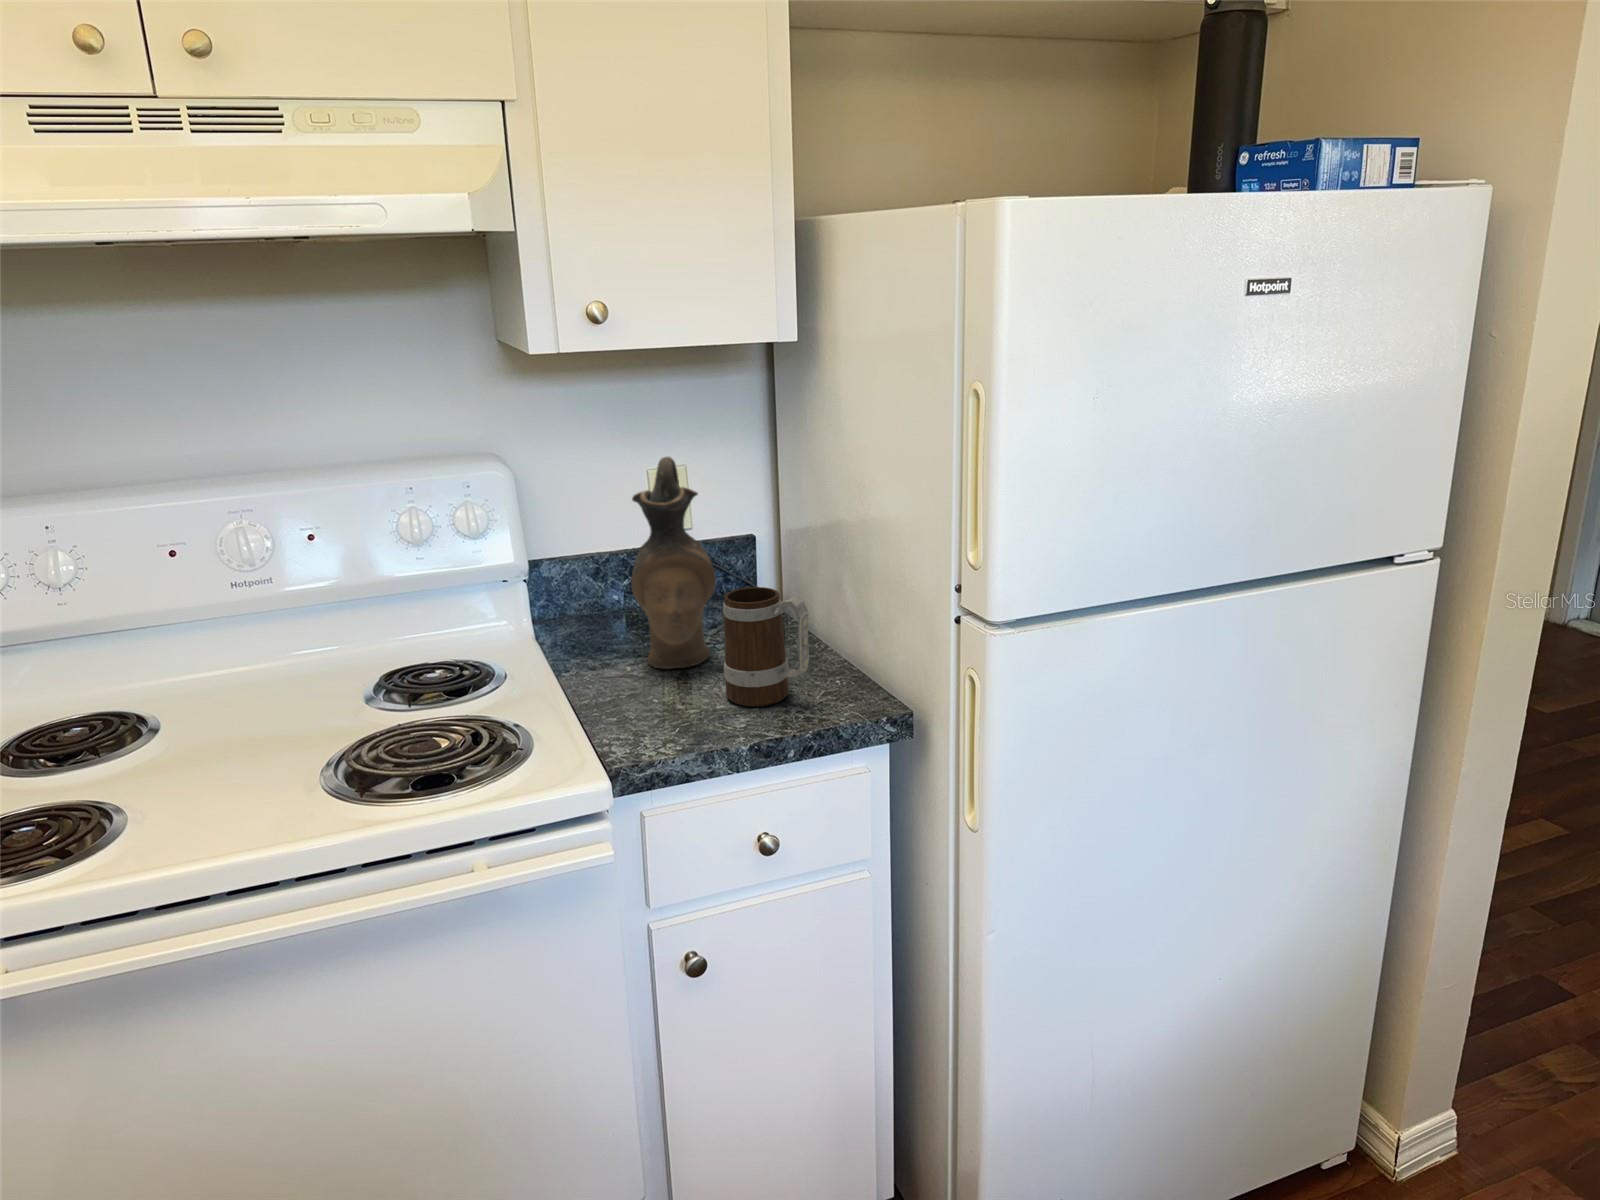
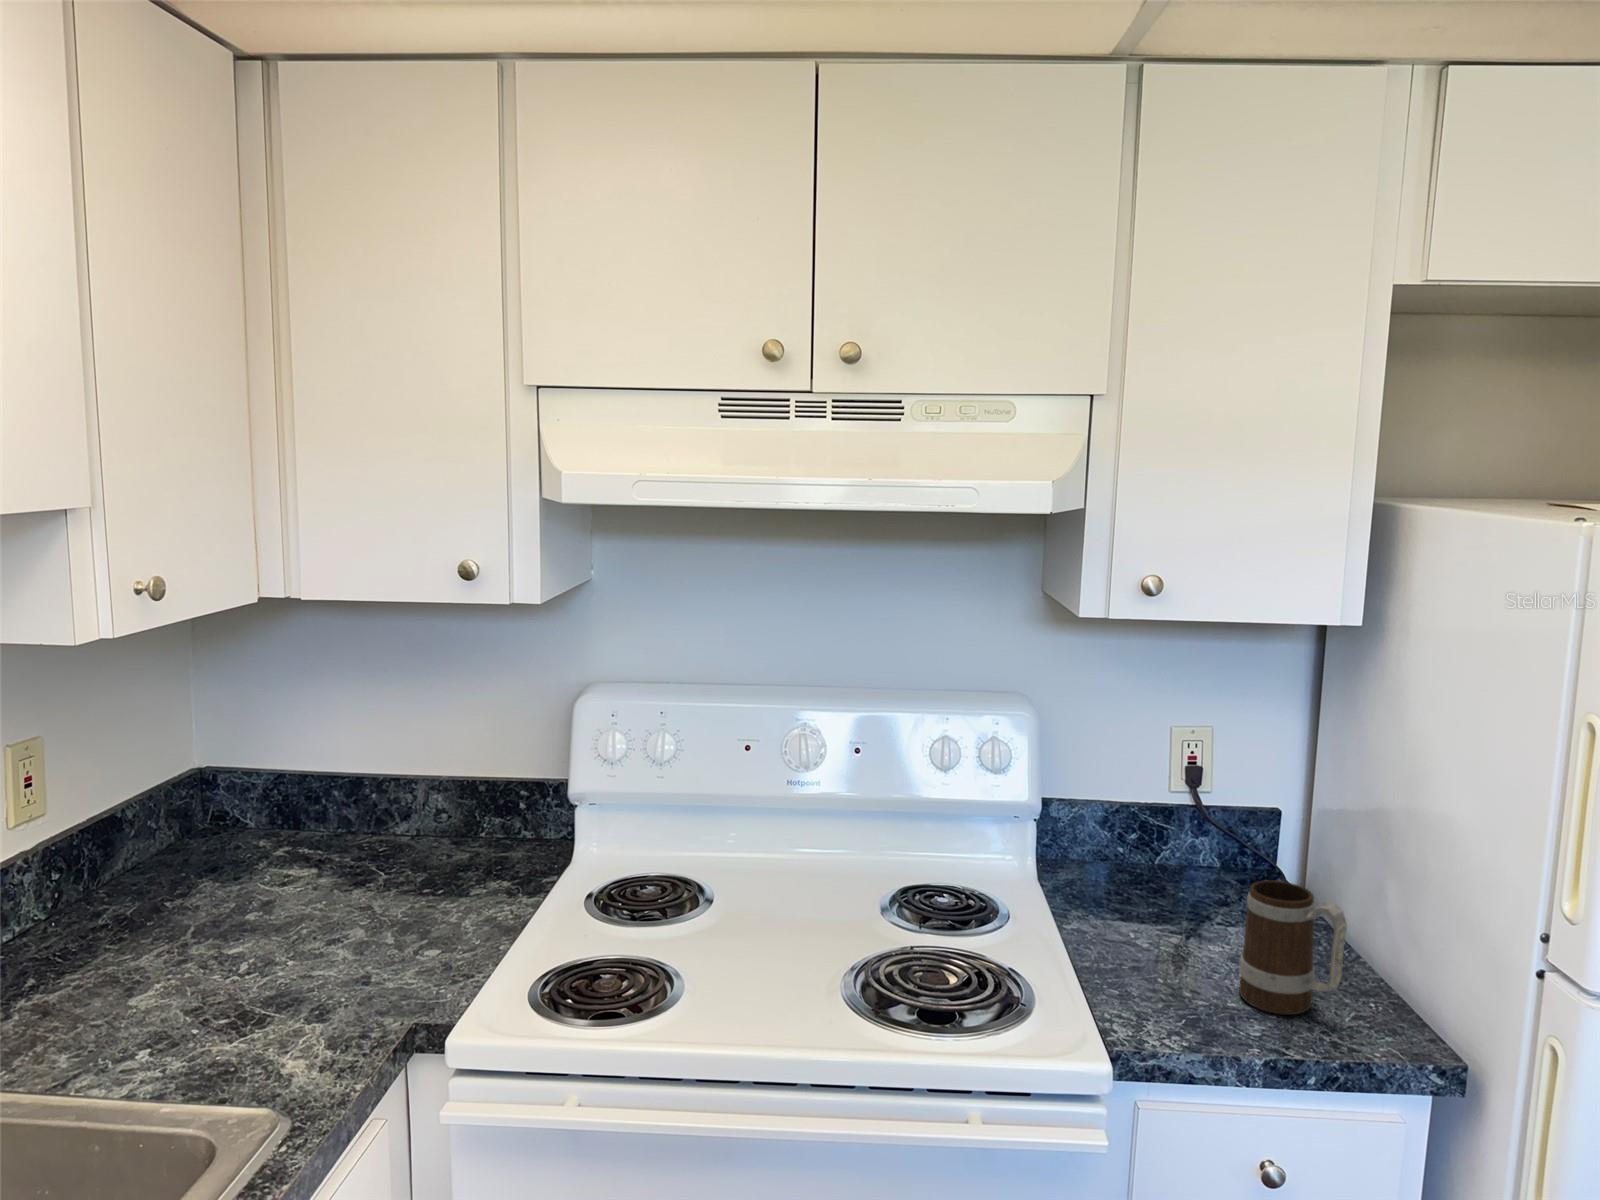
ceramic pitcher: present [631,456,716,669] -> none [1147,725,1240,946]

